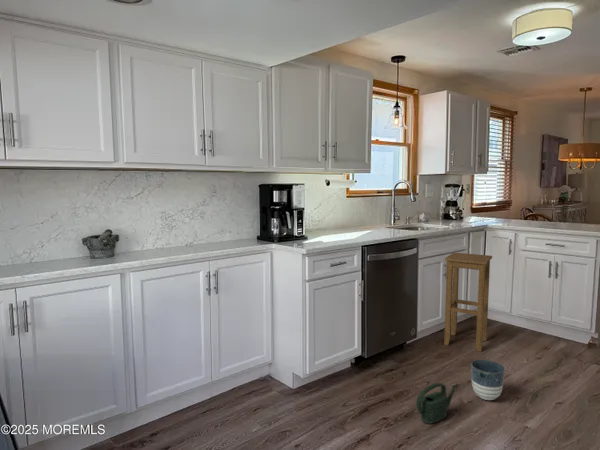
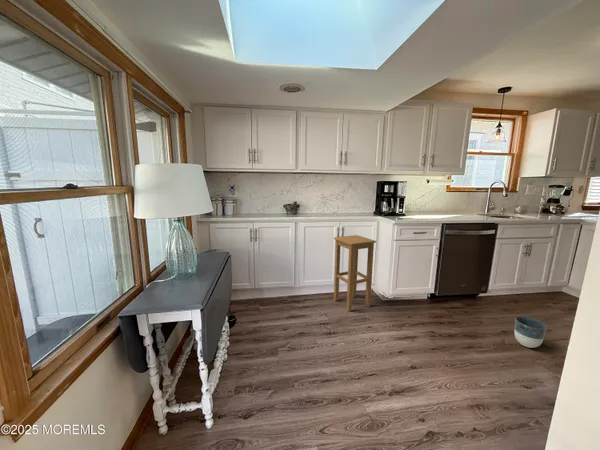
stool: present [444,253,492,352] -> present [334,235,376,312]
watering can: present [416,383,458,424] -> none [454,320,497,345]

